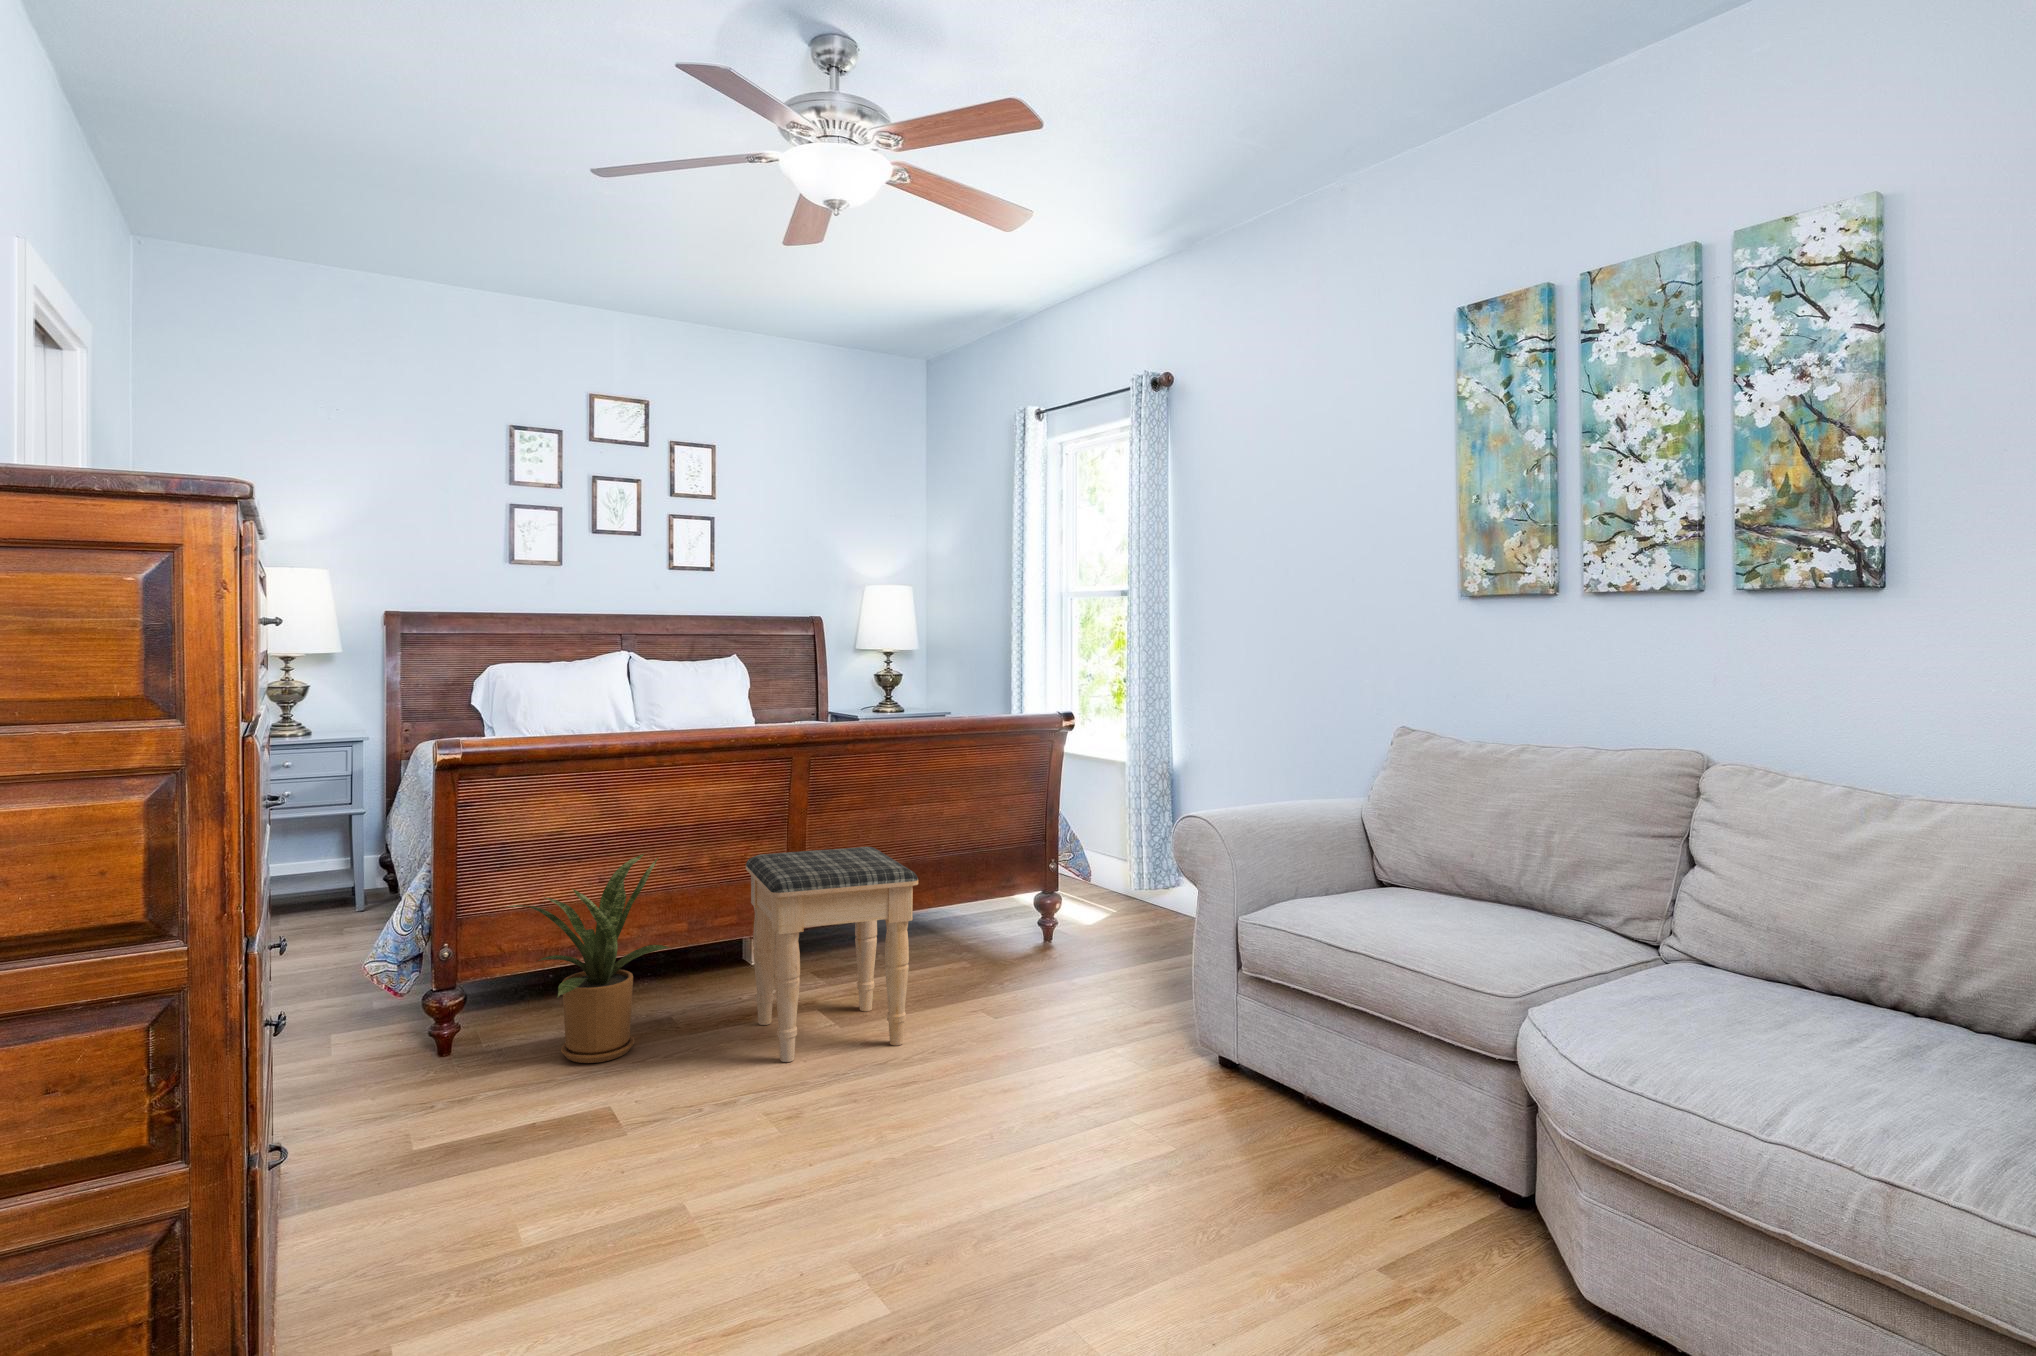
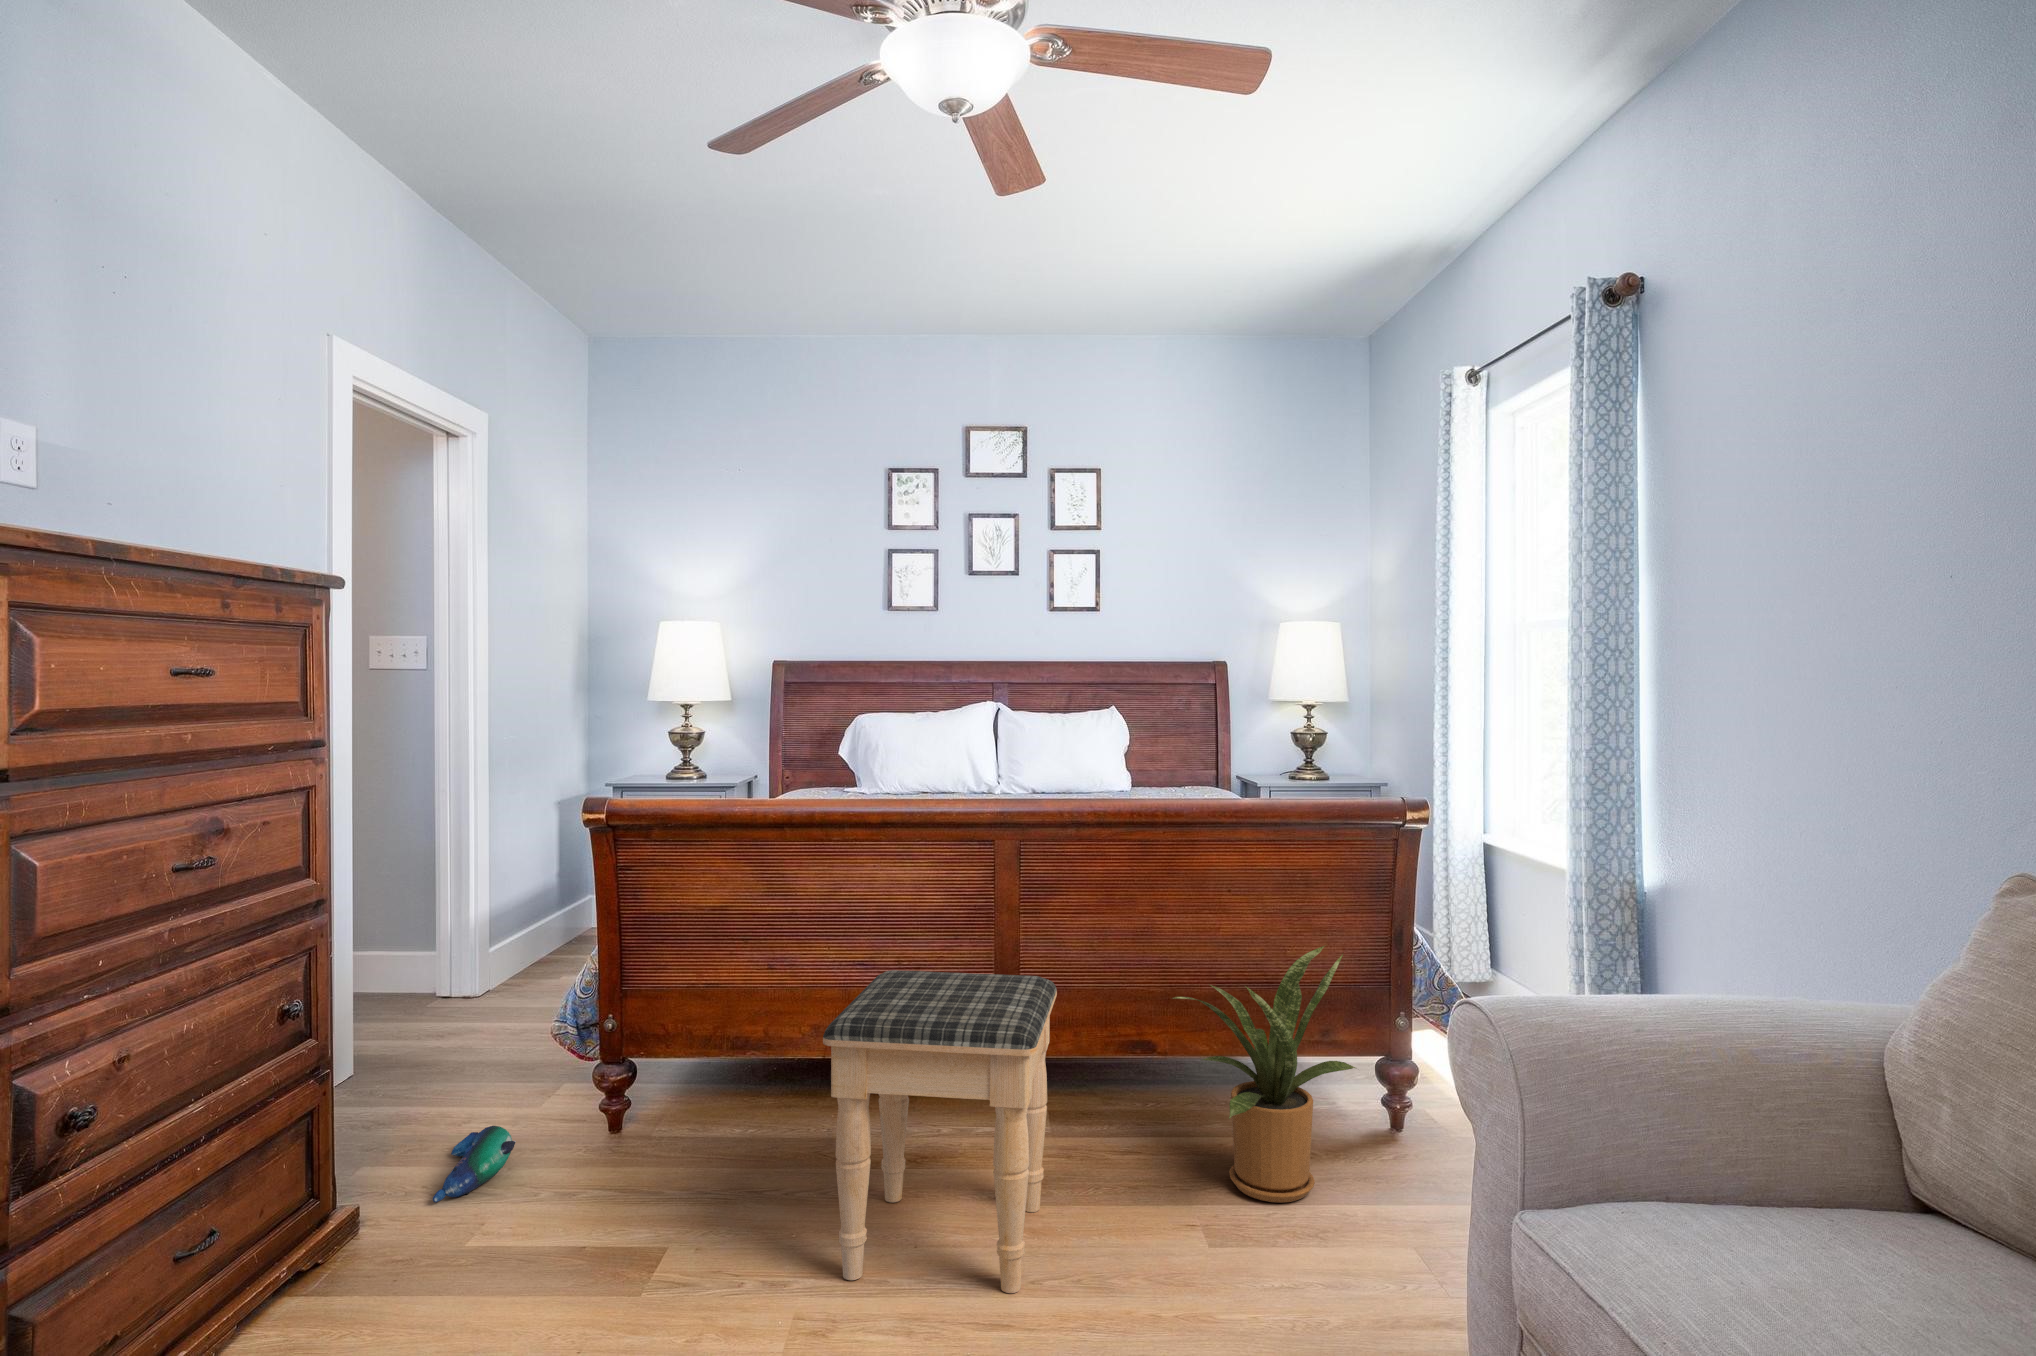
house plant: present [508,854,669,1063] -> present [1173,946,1355,1203]
plush toy: none [329,1037,419,1098] -> present [432,1126,516,1203]

